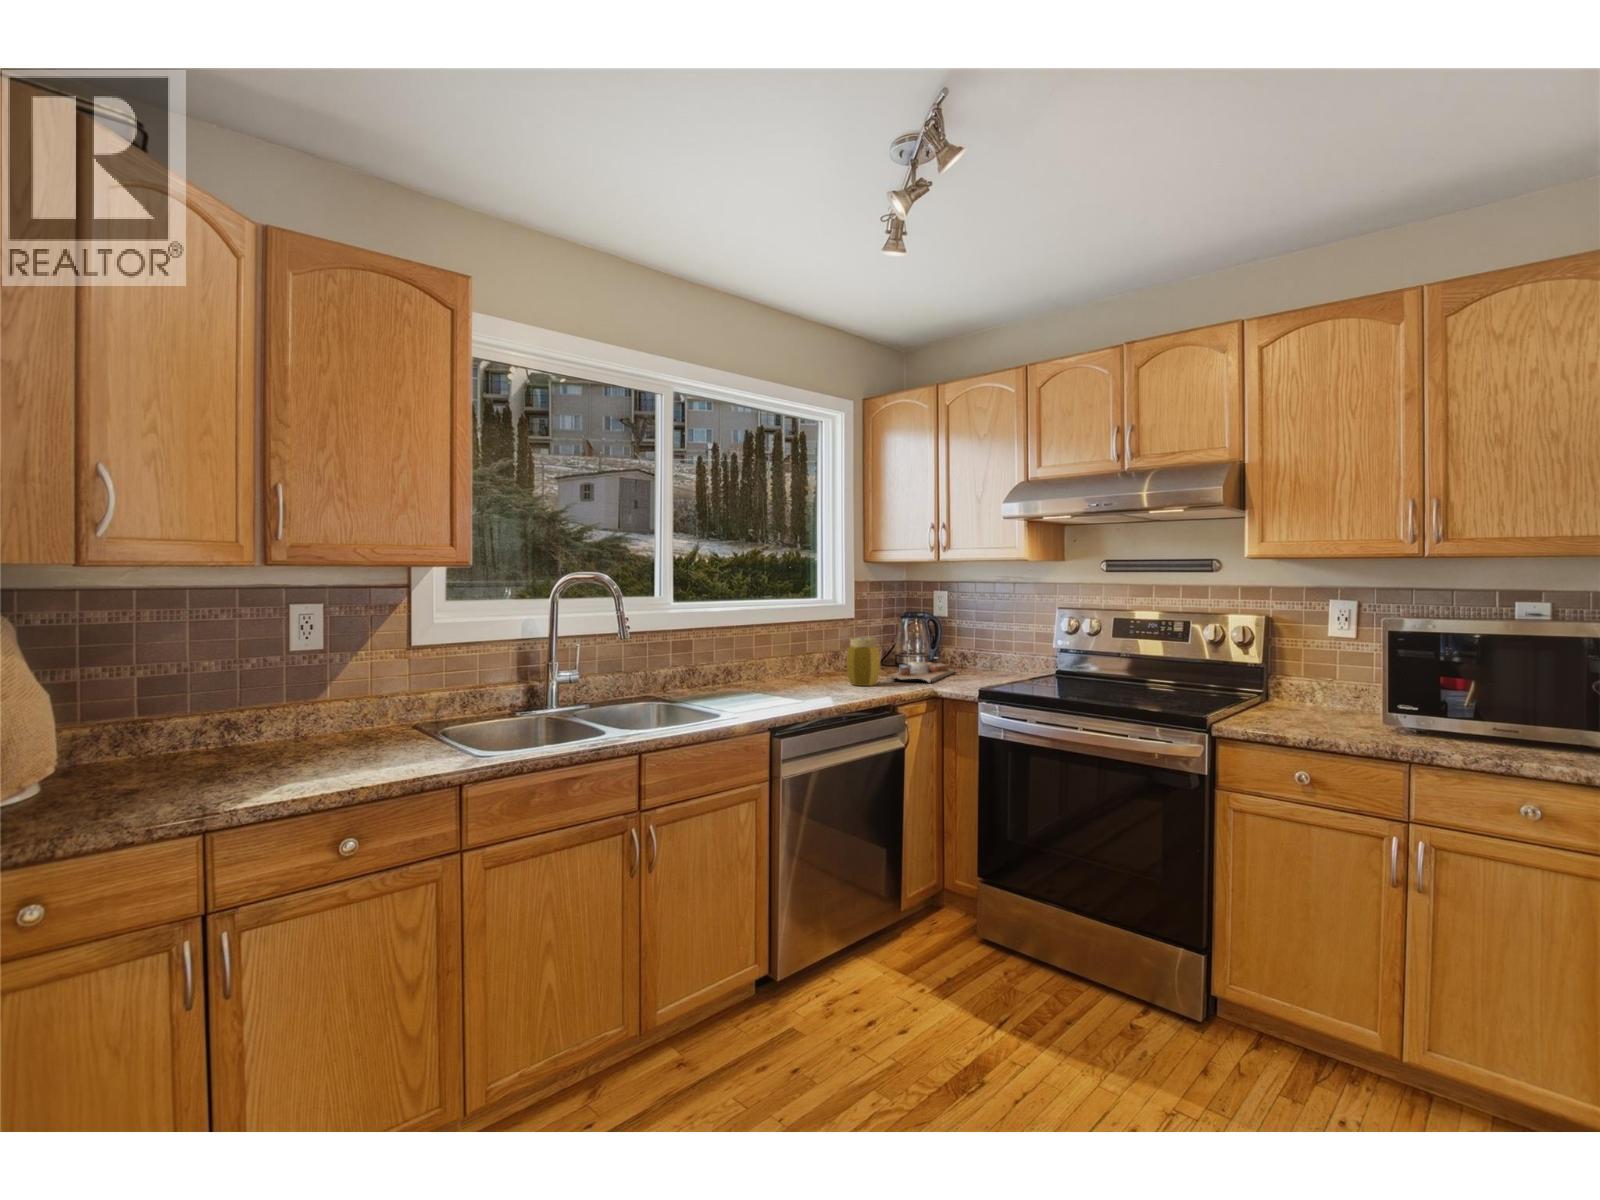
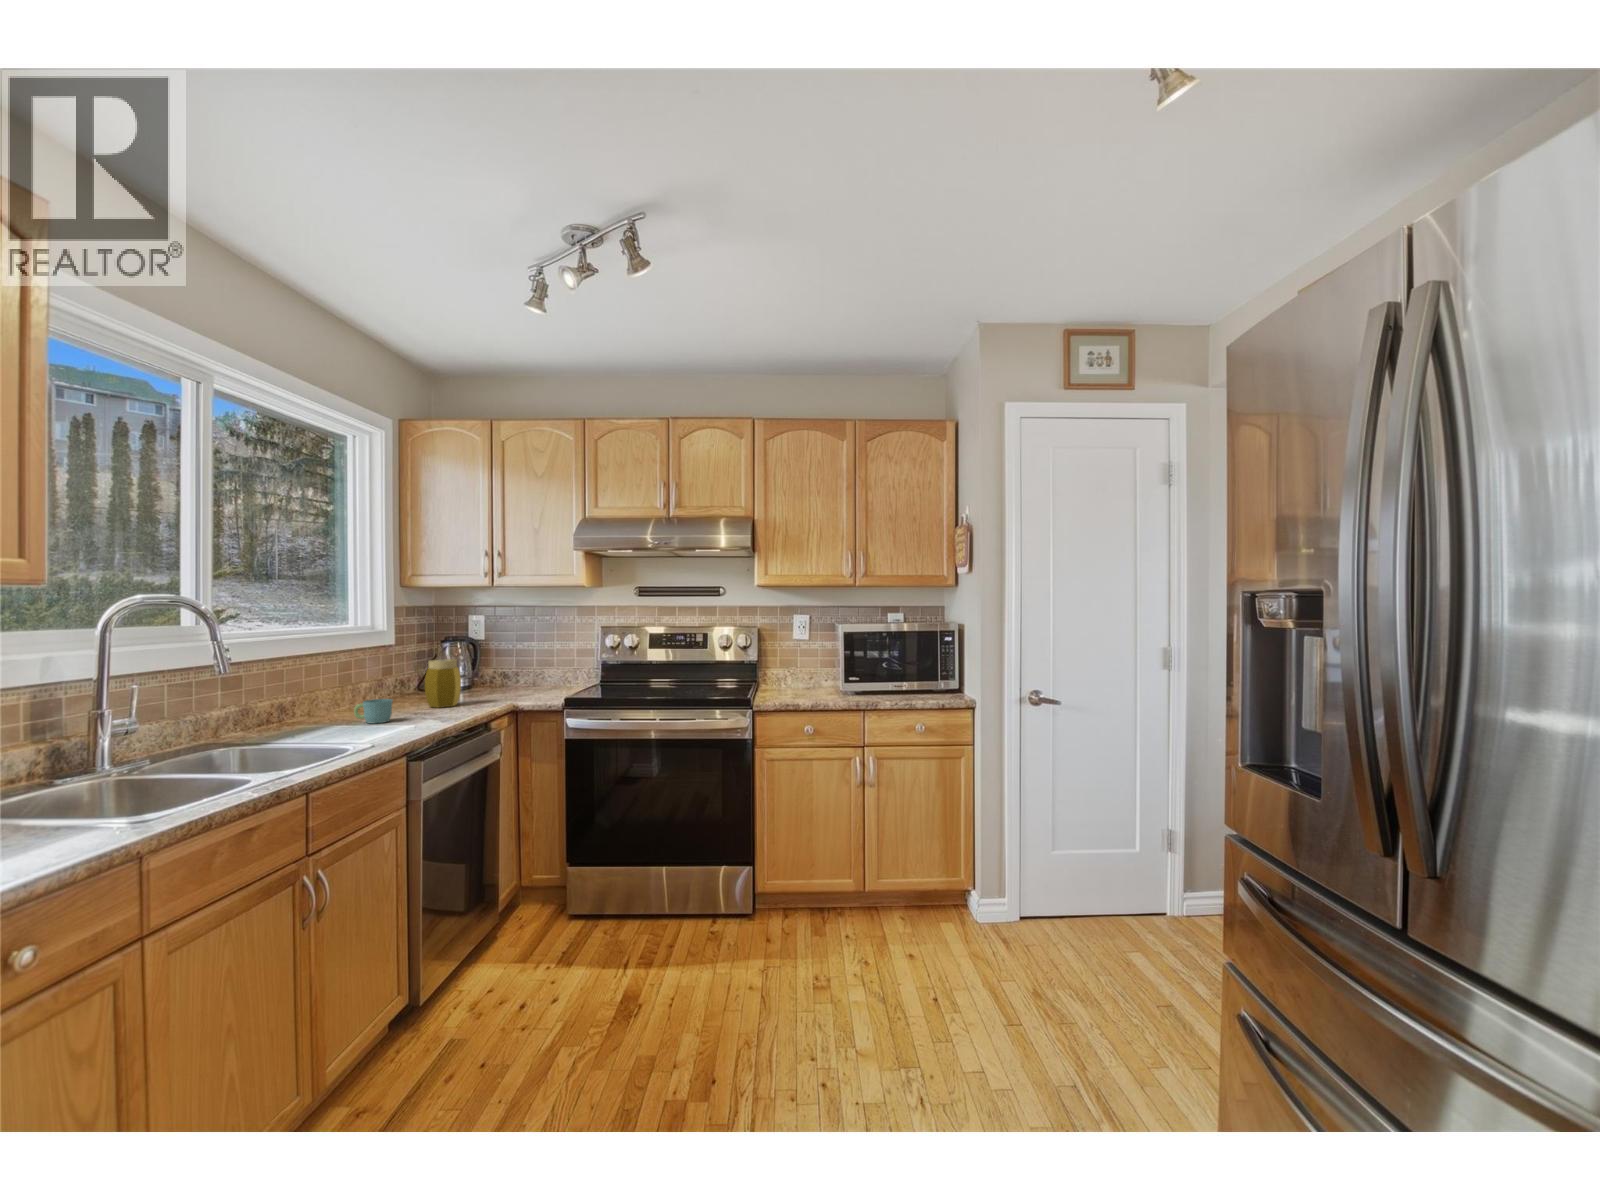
cutting board: present [888,662,954,683] -> none [461,681,511,699]
mug: none [769,672,799,695] -> present [354,699,393,723]

